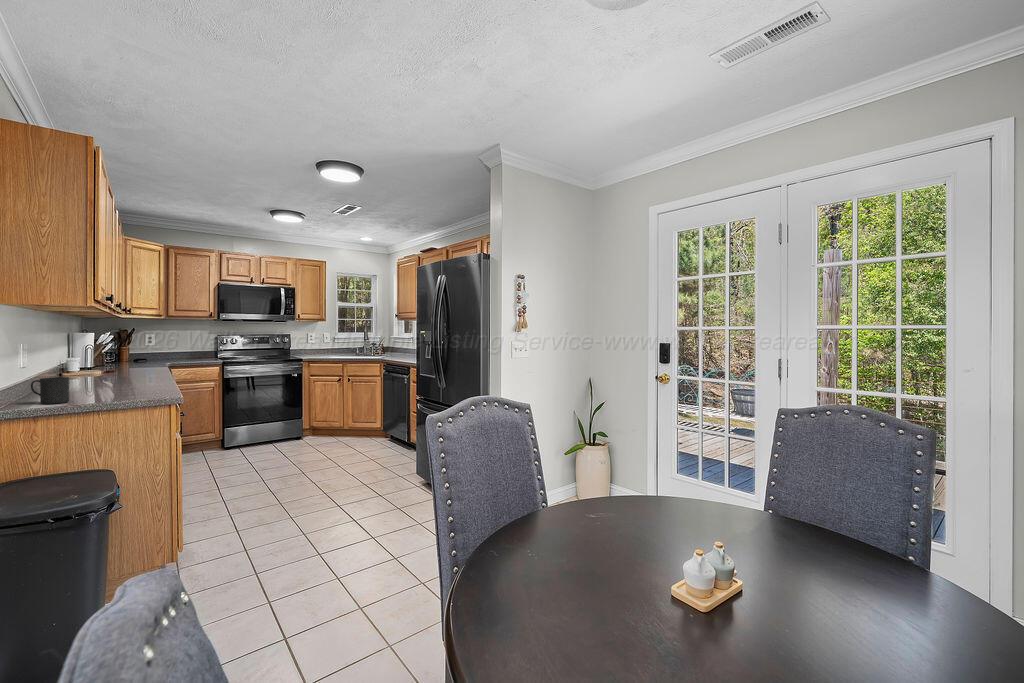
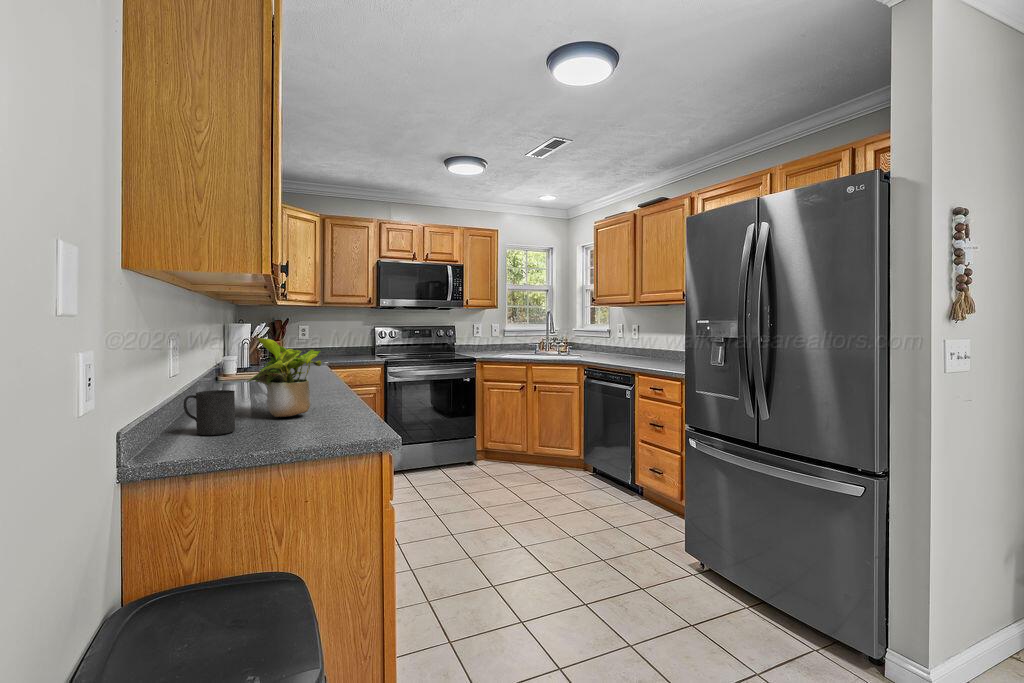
potted plant: none [78,345,138,395] -> present [246,338,321,418]

